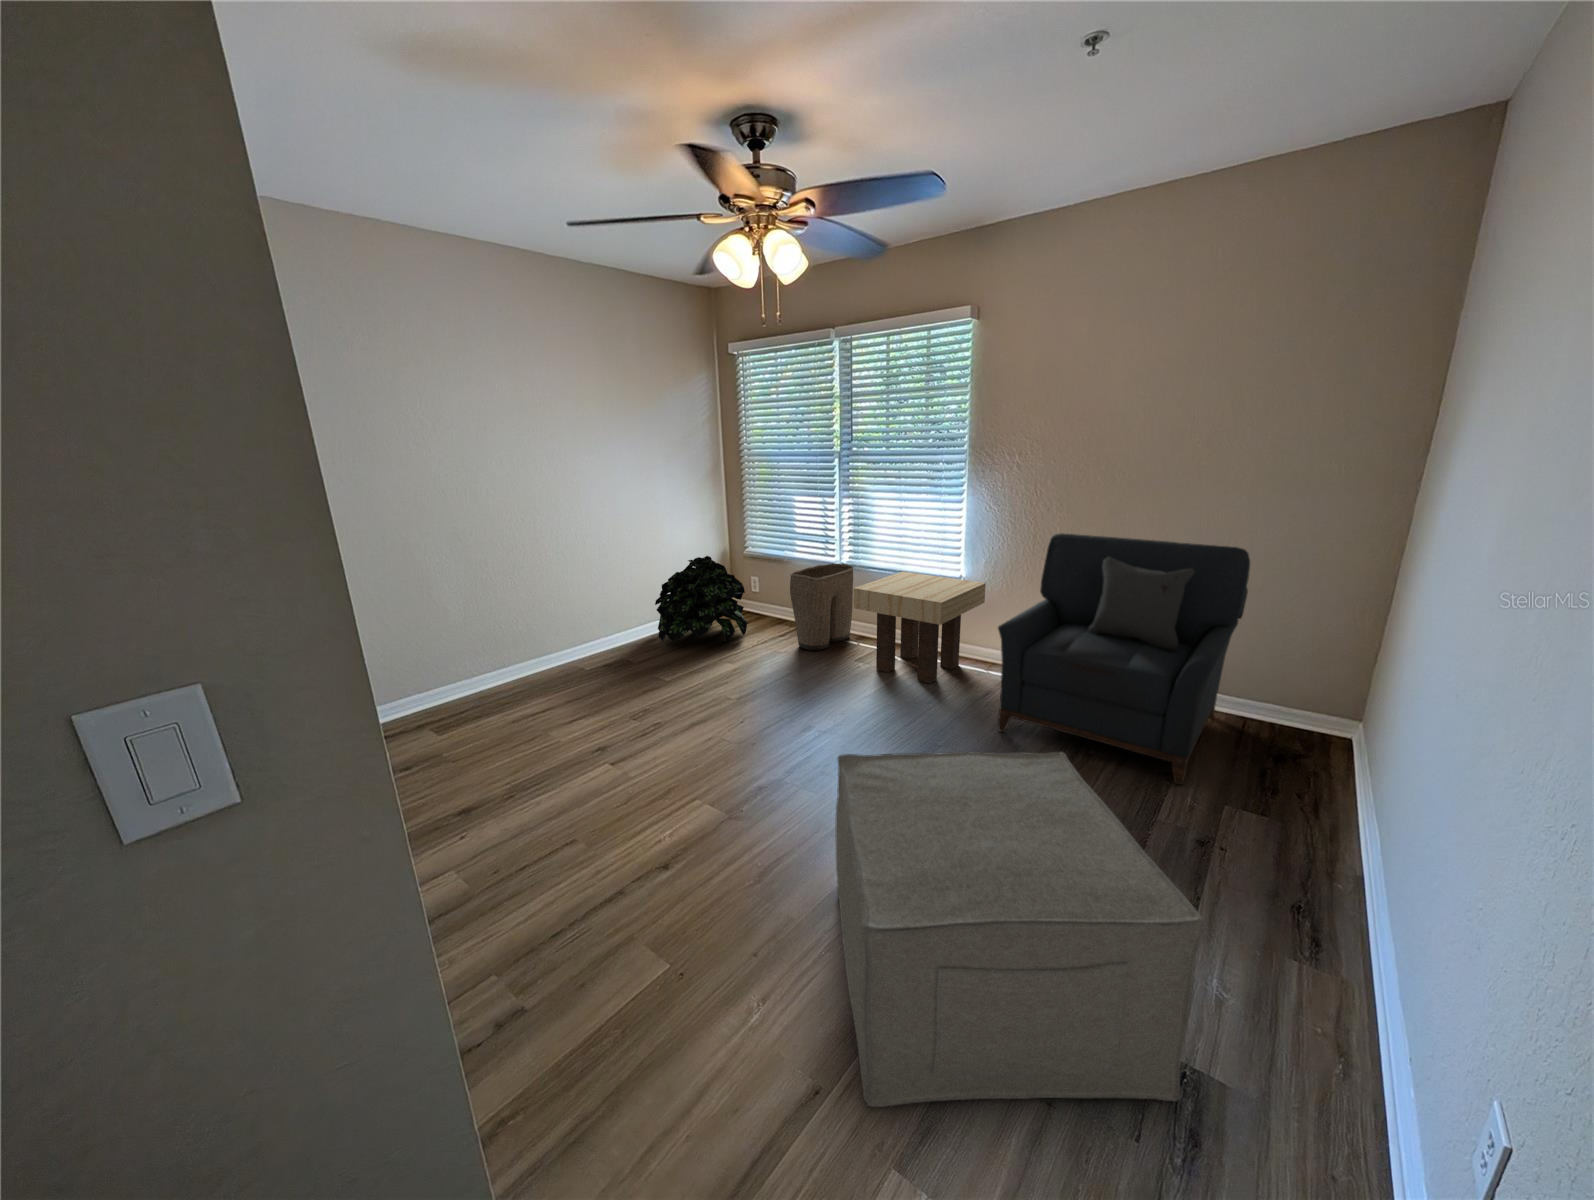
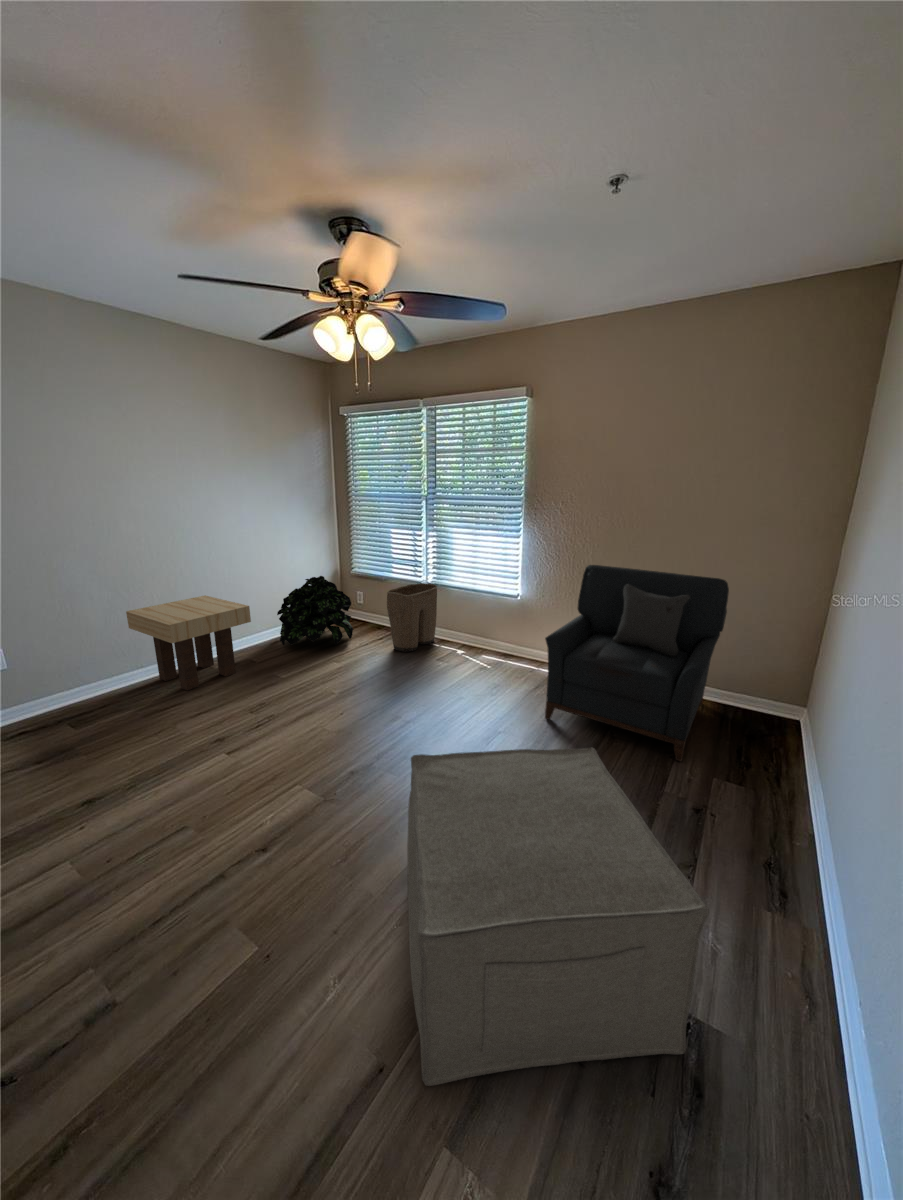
side table: present [853,572,986,683] -> present [126,595,251,691]

